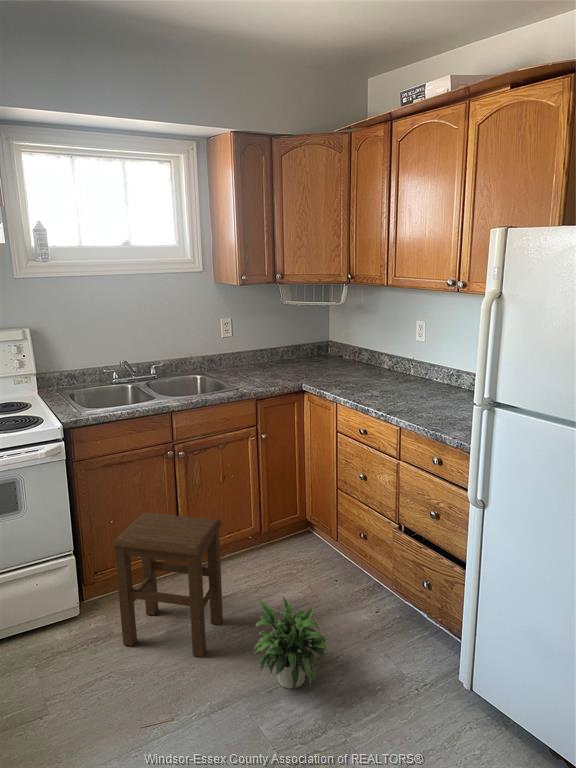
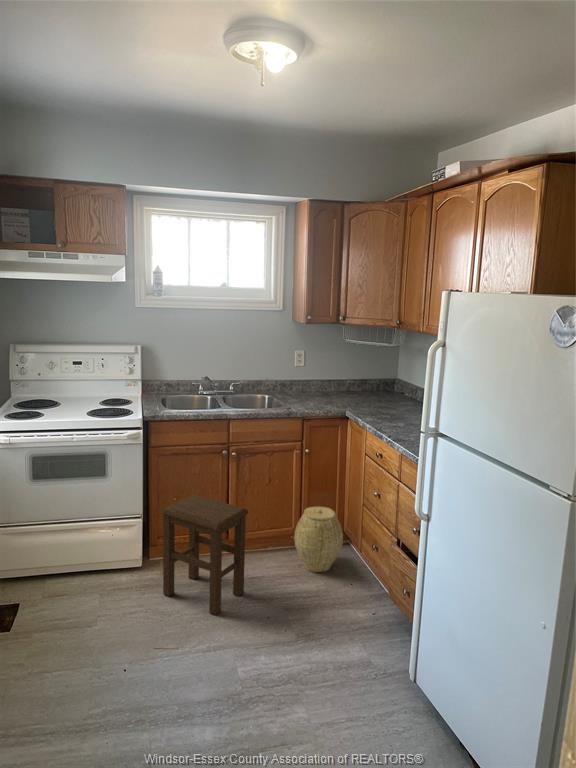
woven basket: none [262,498,318,574] -> present [294,507,343,572]
potted plant: present [254,596,329,690] -> none [243,575,307,652]

